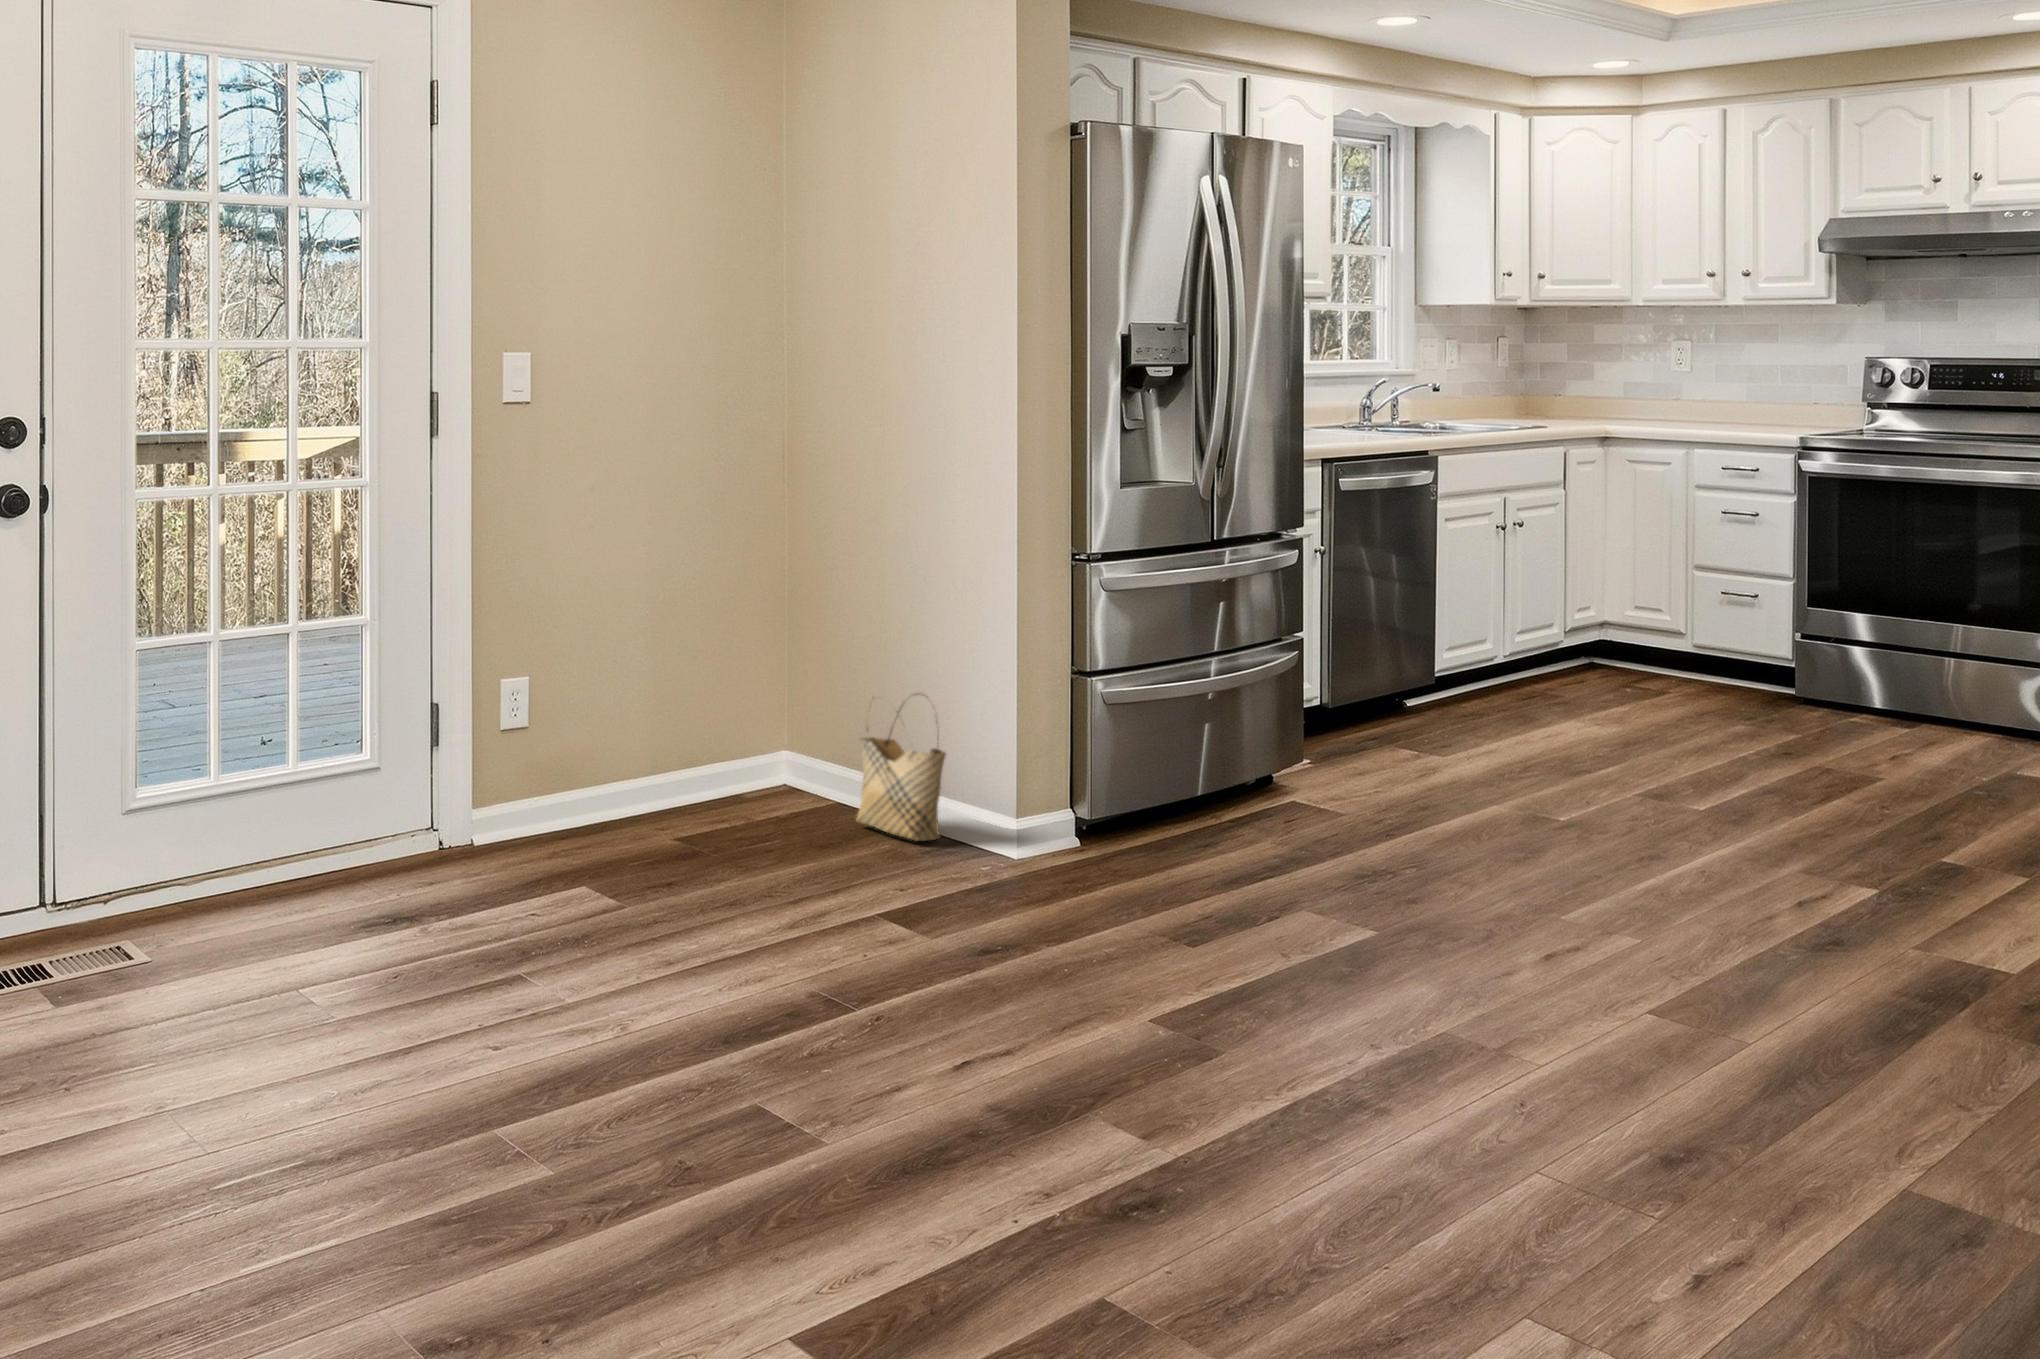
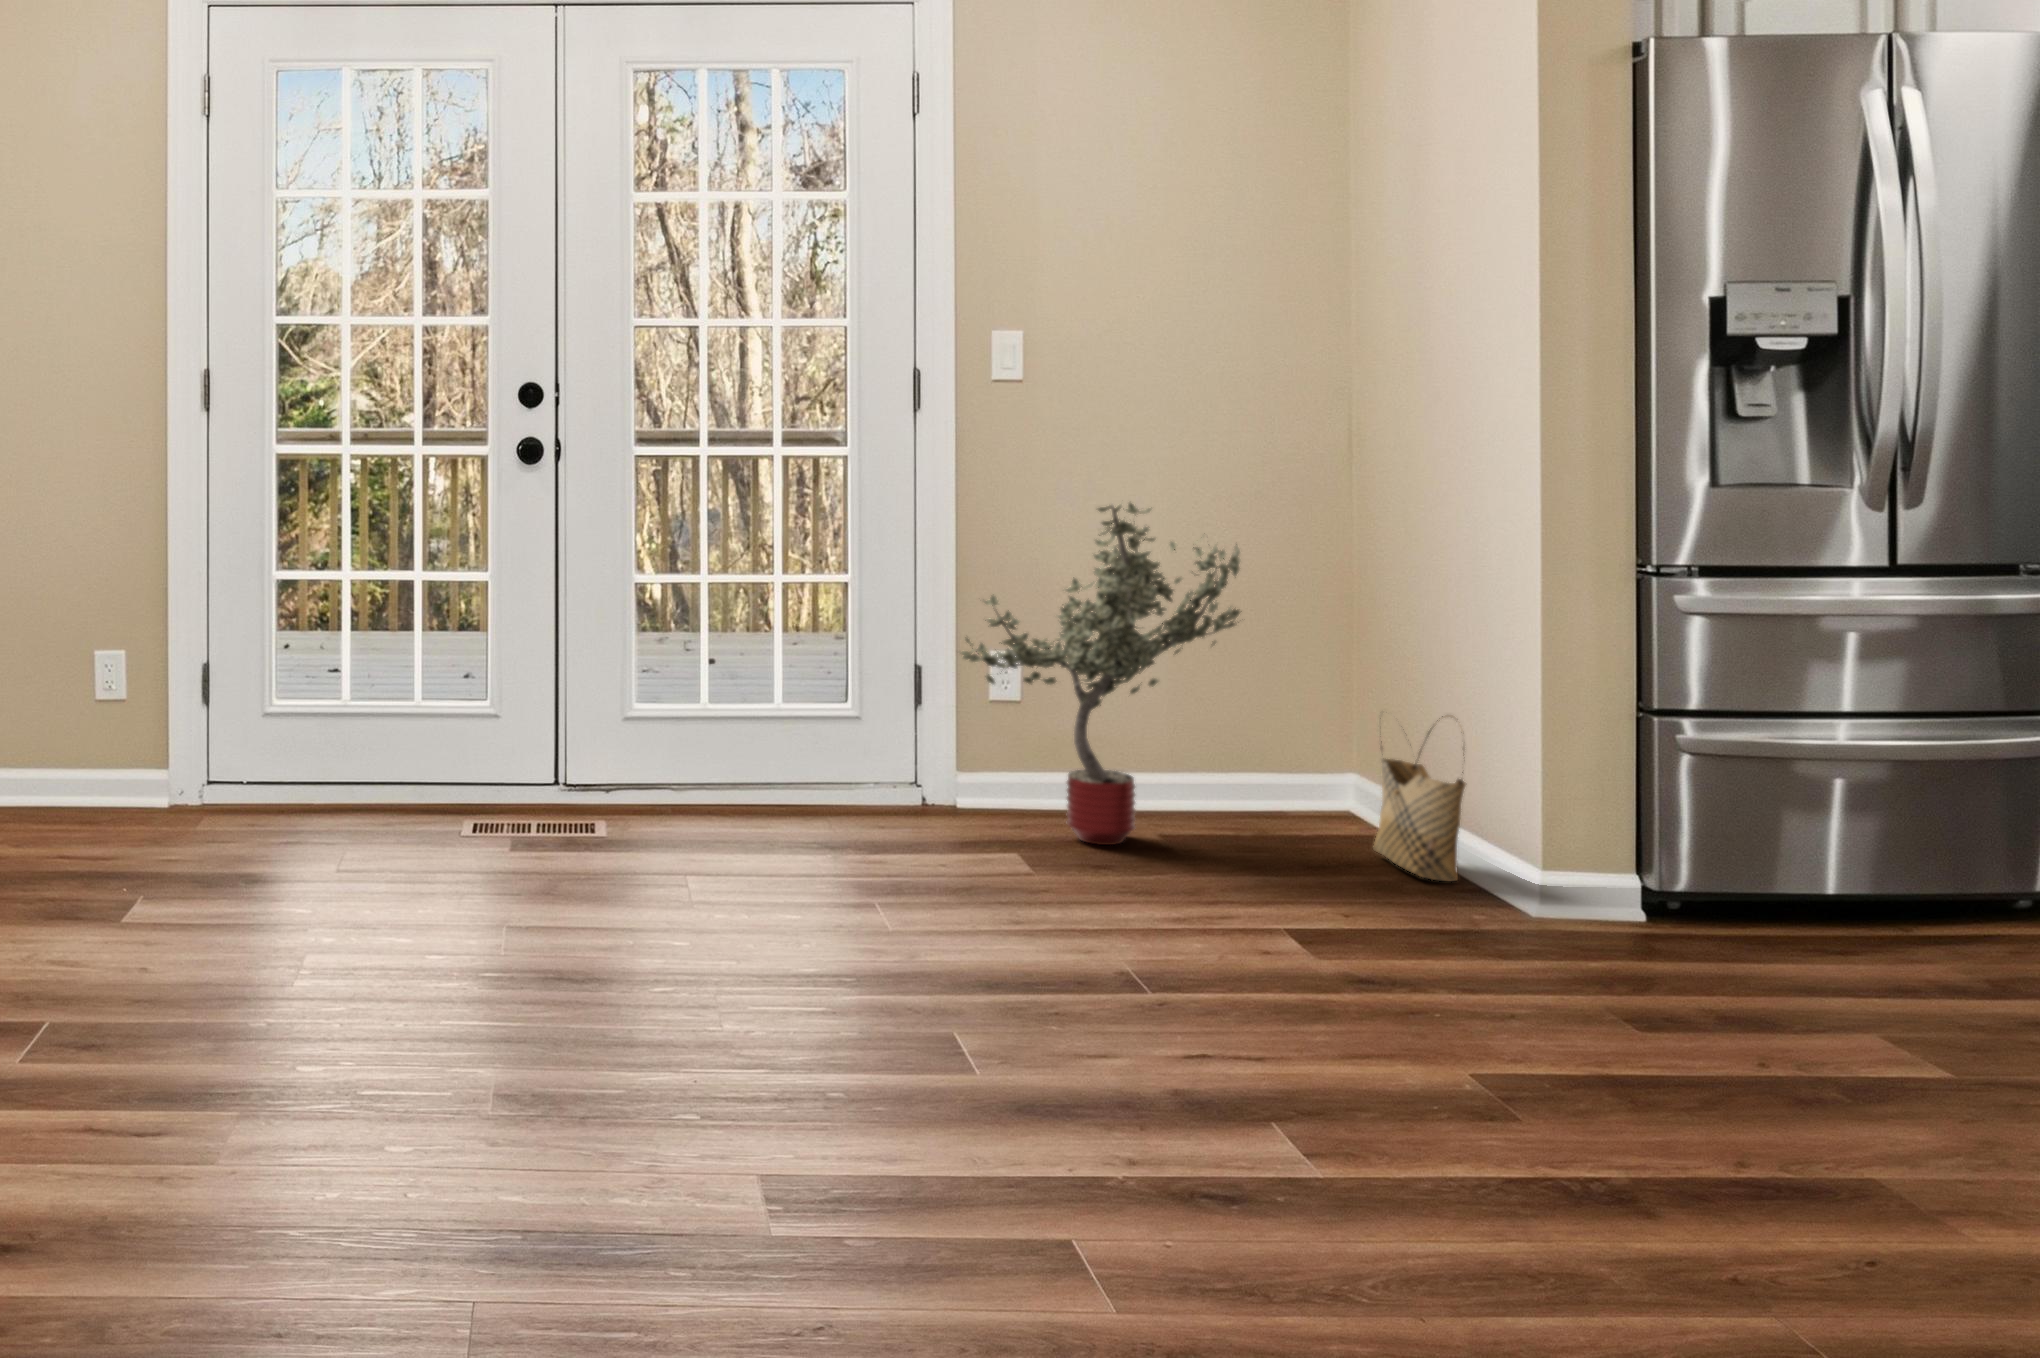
potted tree: none [510,519,755,861] -> present [961,503,1240,845]

